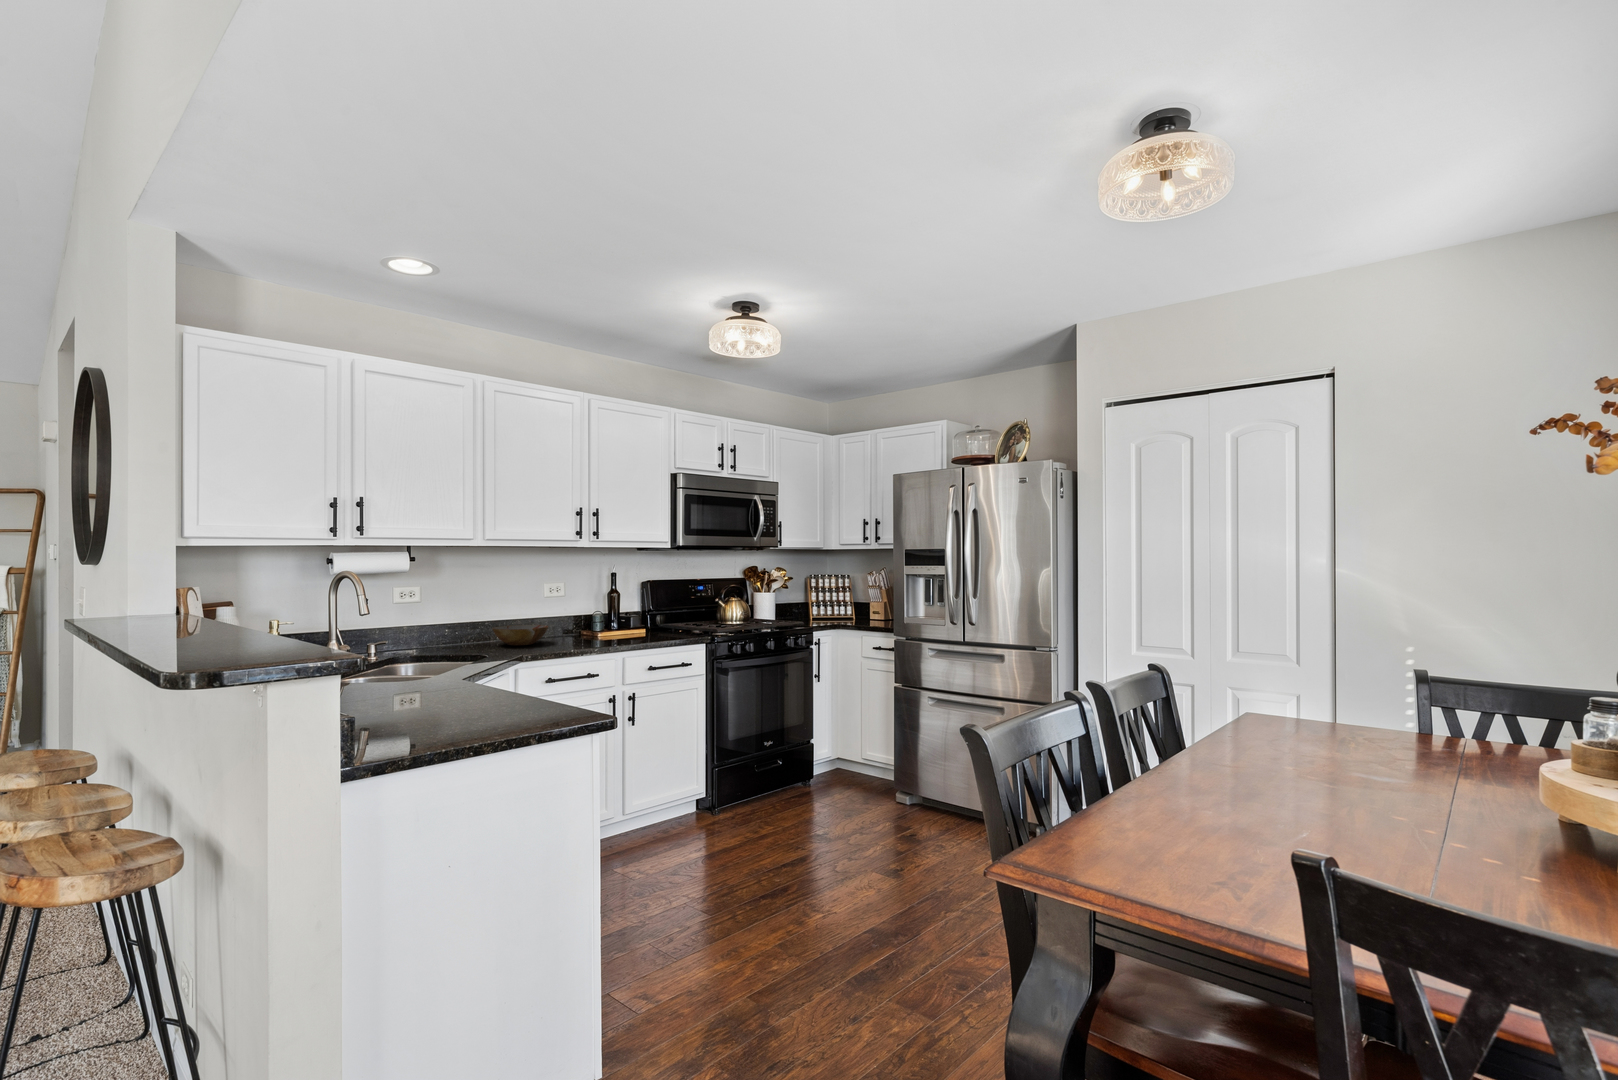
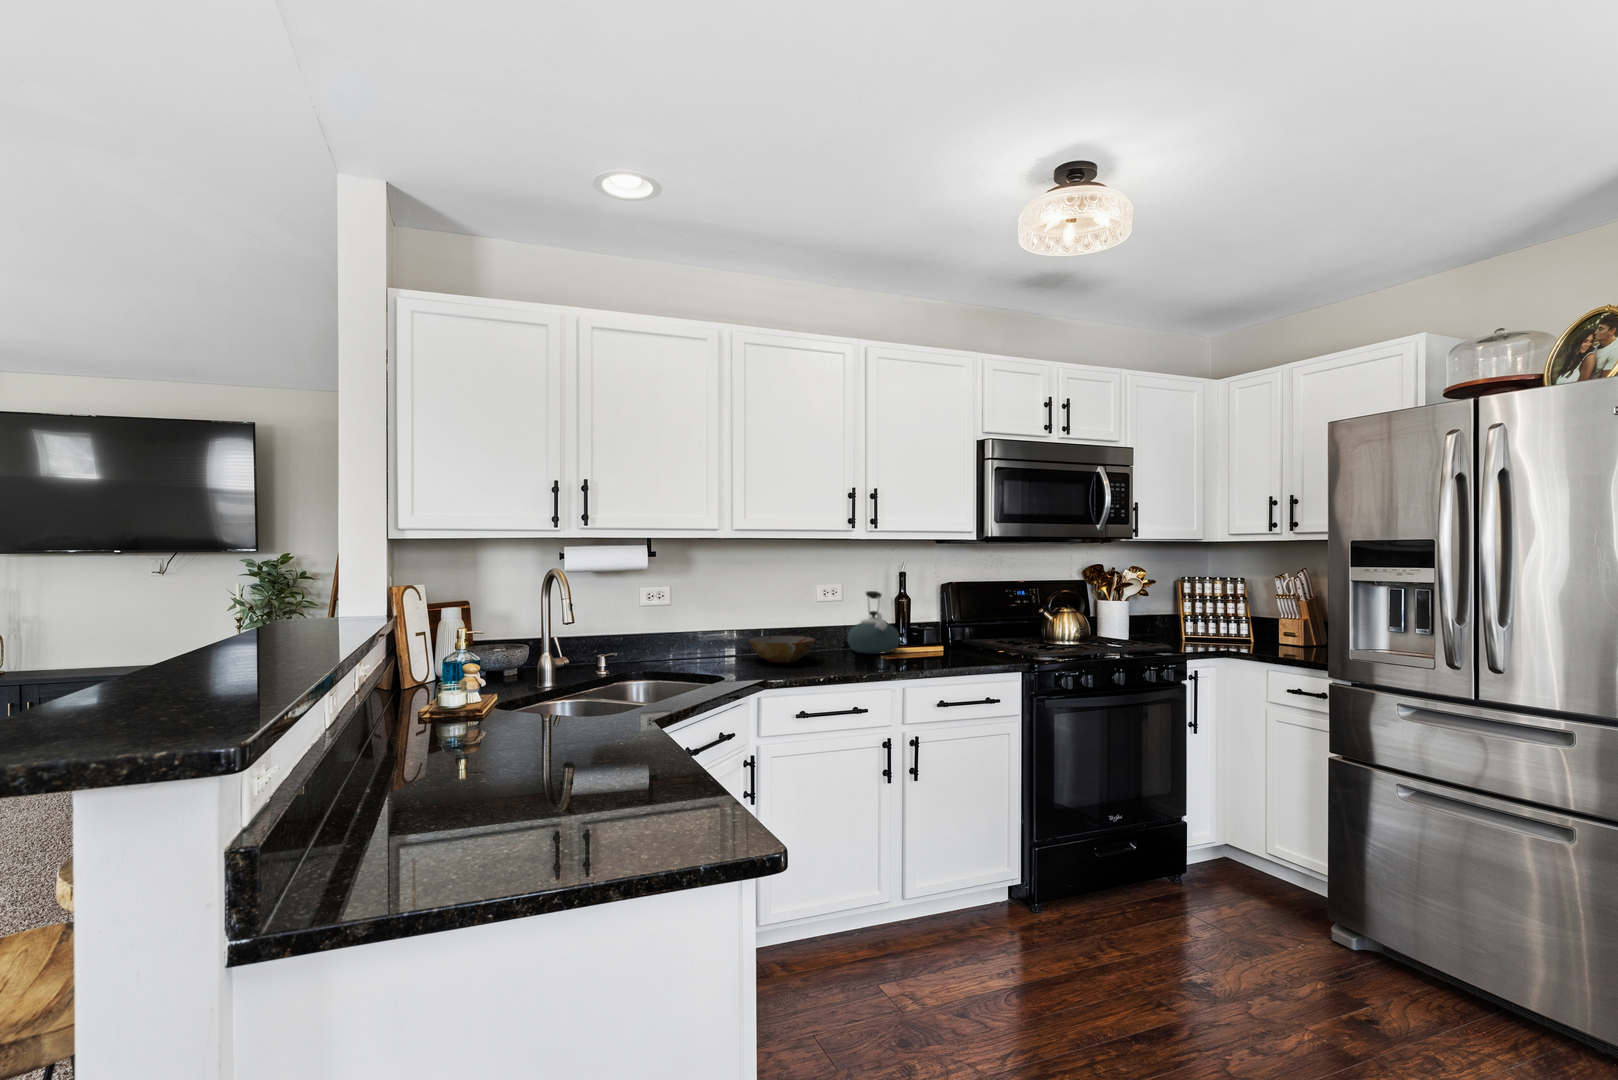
kettle: none [571,588,613,636] -> present [848,591,900,654]

